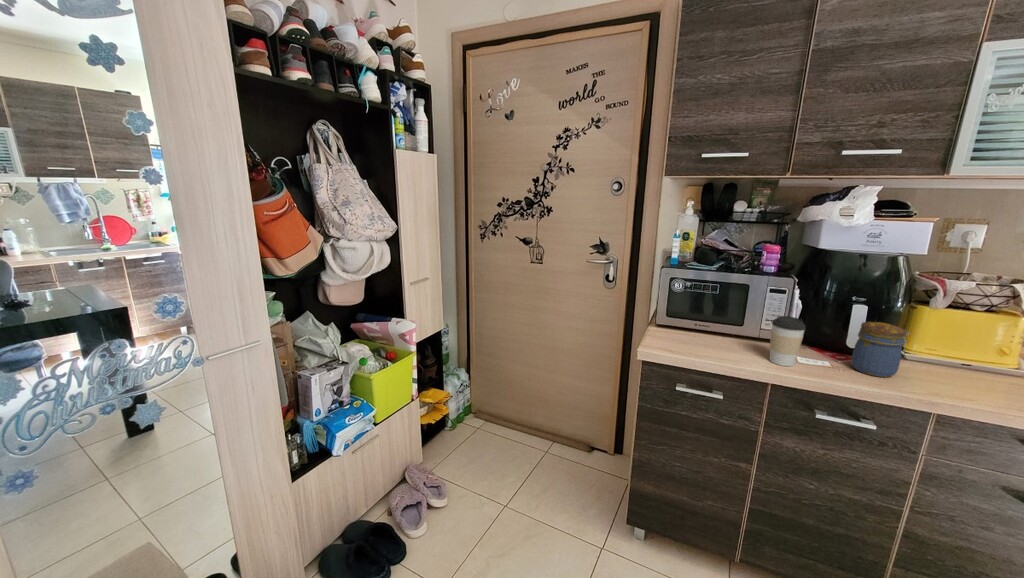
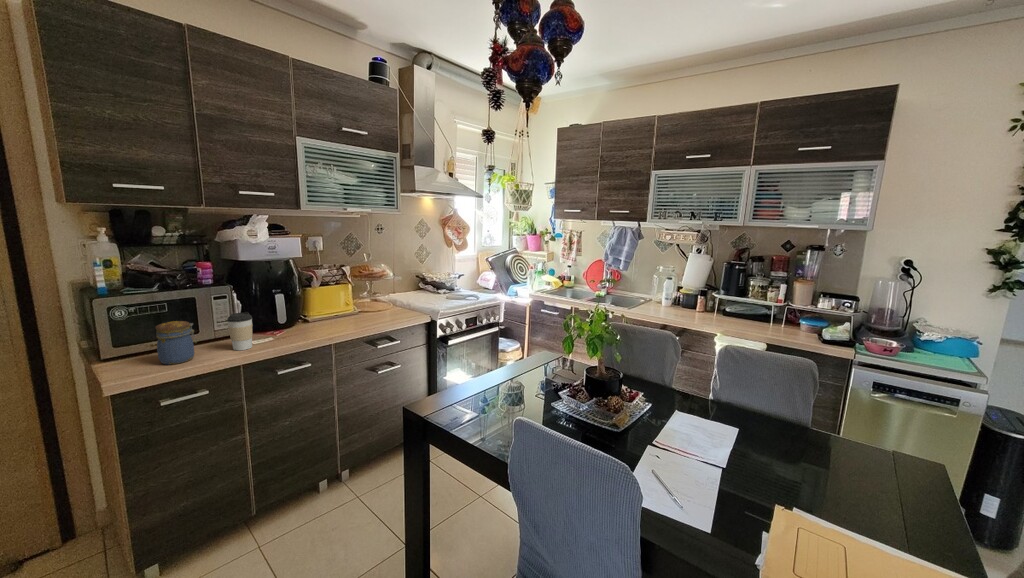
jar: present [851,322,909,377] -> present [156,321,194,364]

